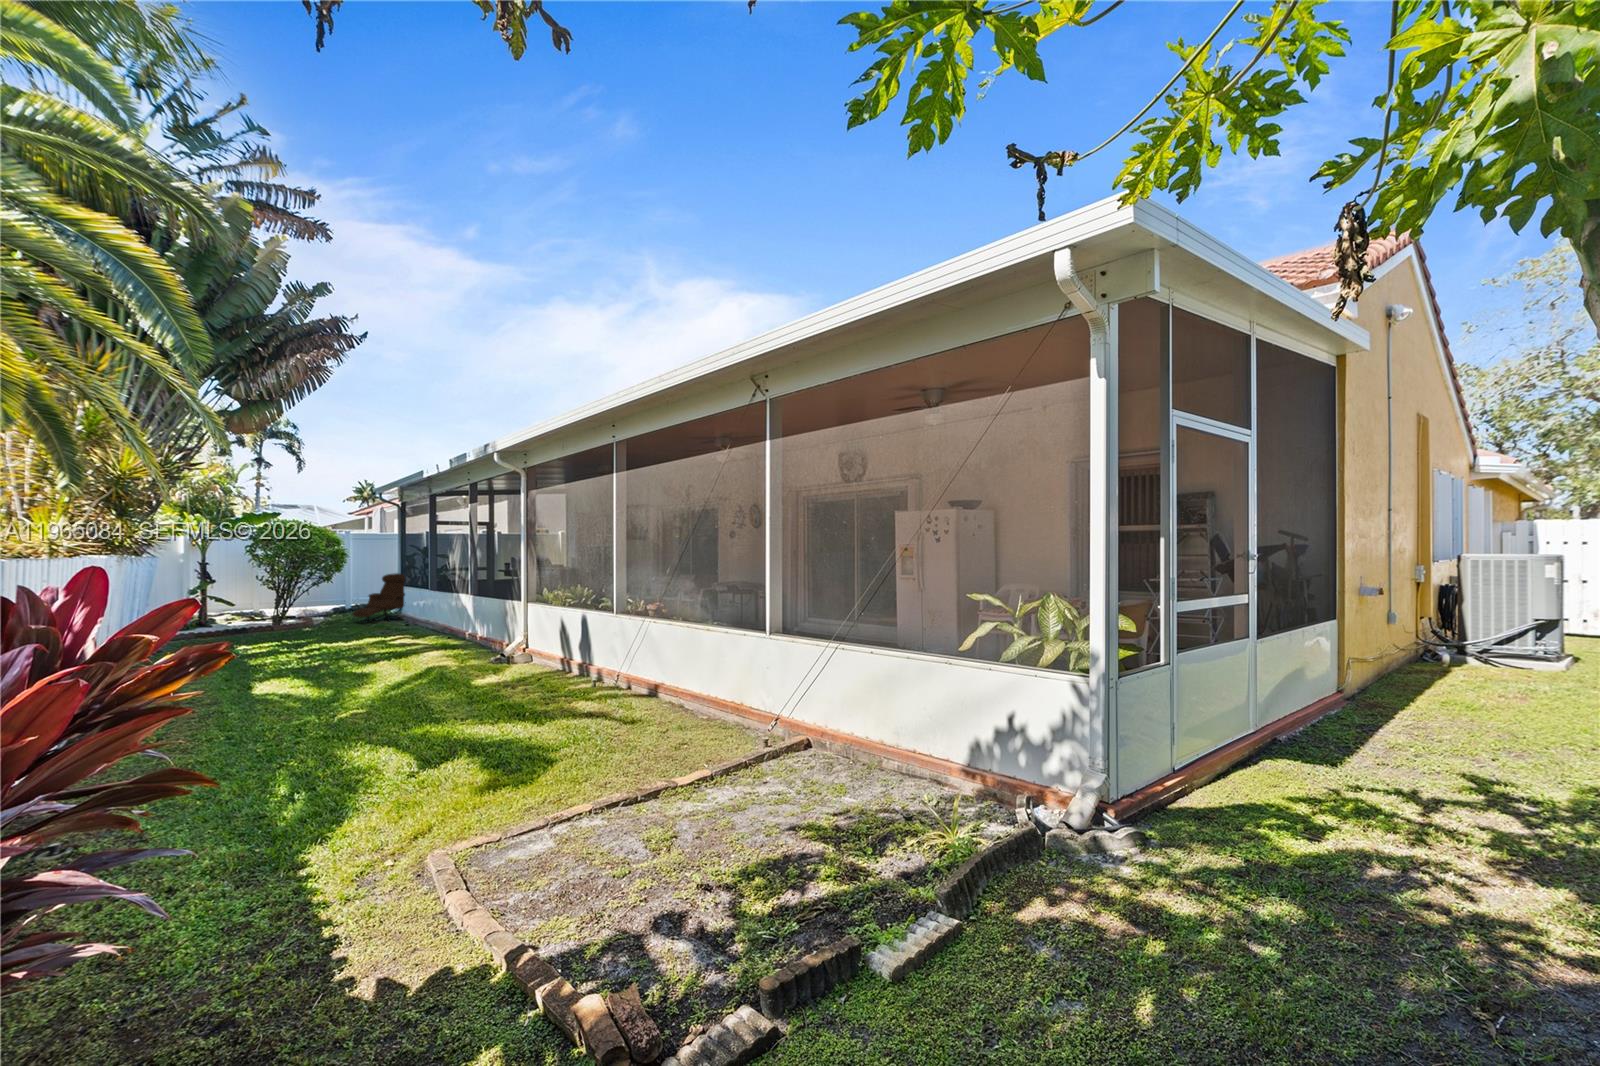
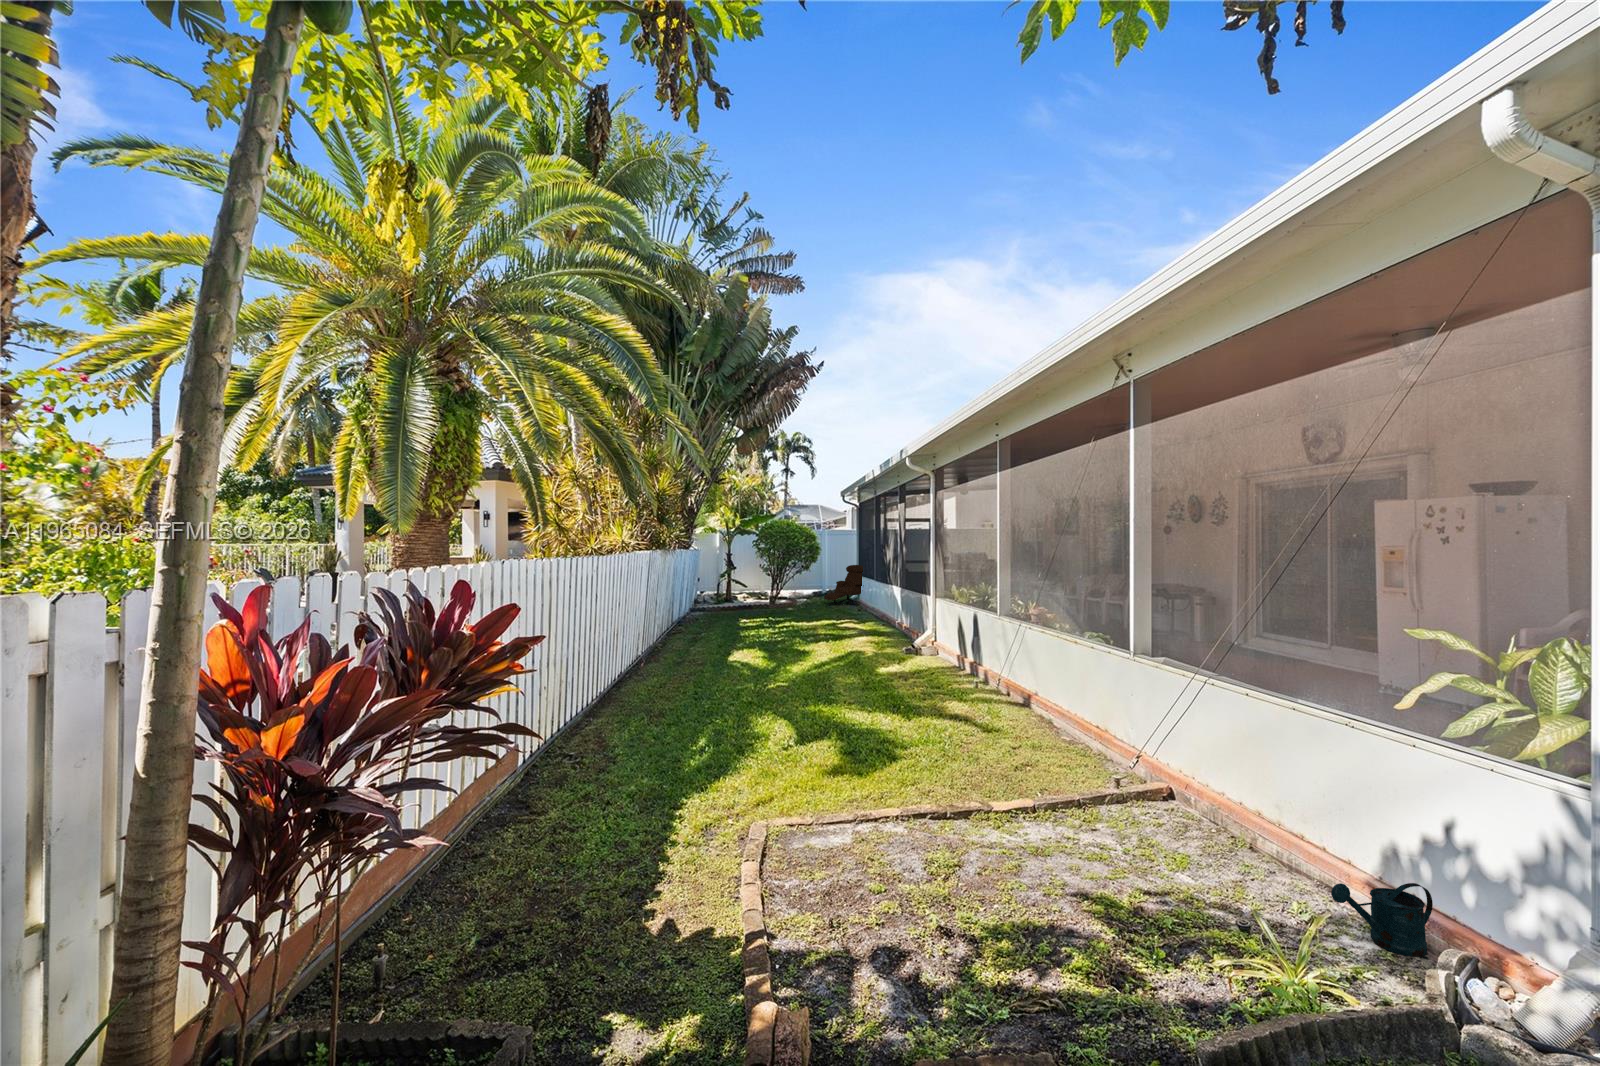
watering can: none [954,760,1002,810] -> present [1331,883,1433,957]

